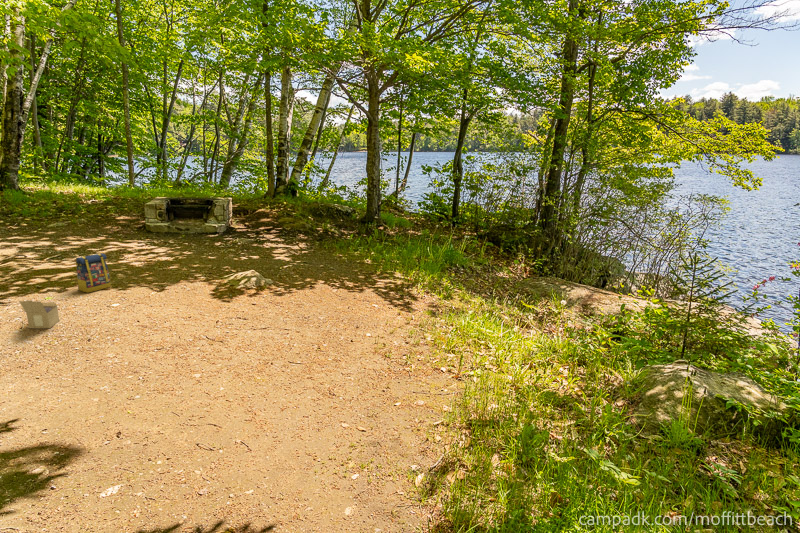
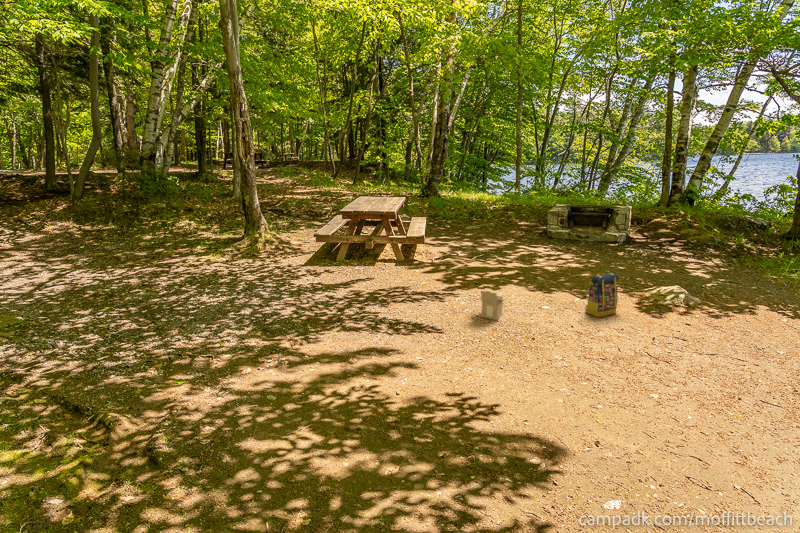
backpack: present [76,253,111,293] -> present [585,273,618,317]

